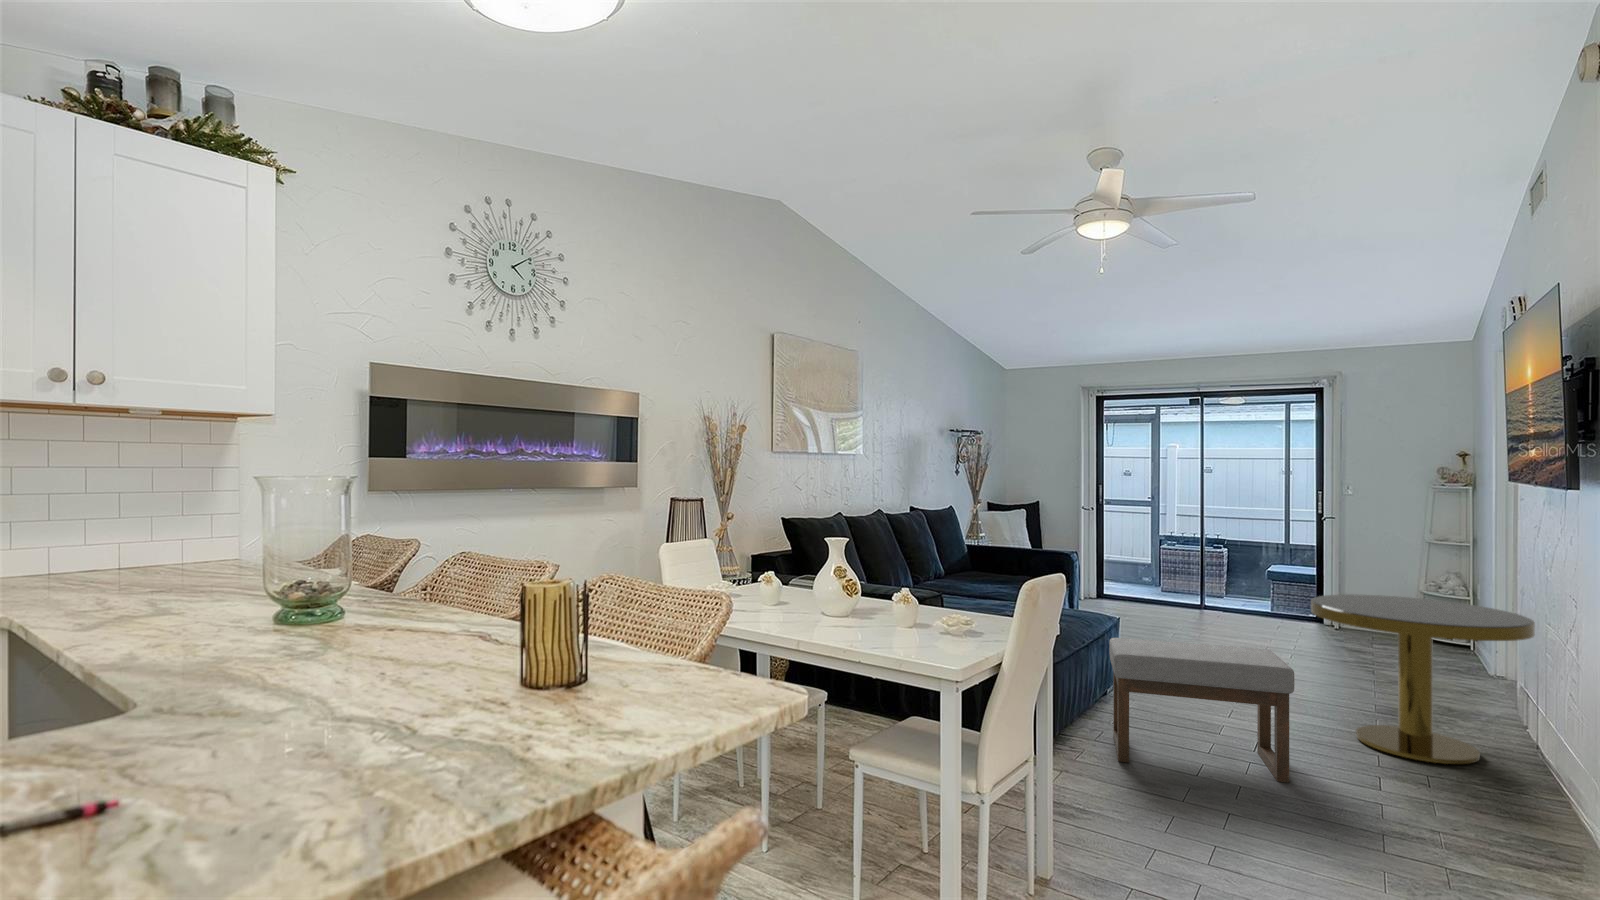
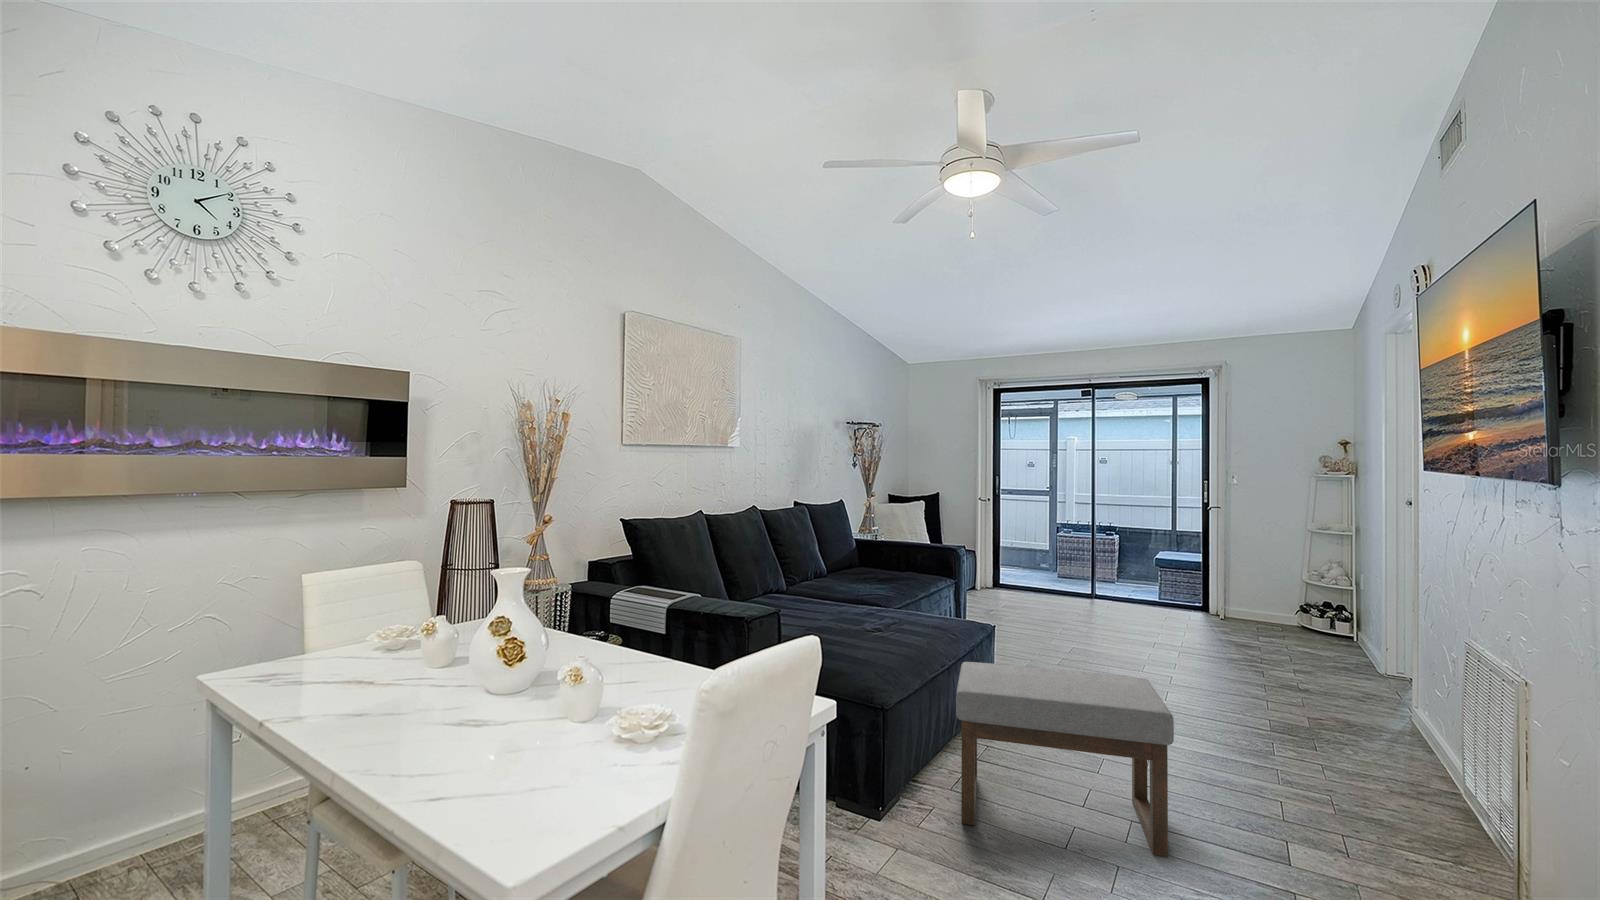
side table: present [1311,594,1535,764] -> none [1195,602,1462,817]

